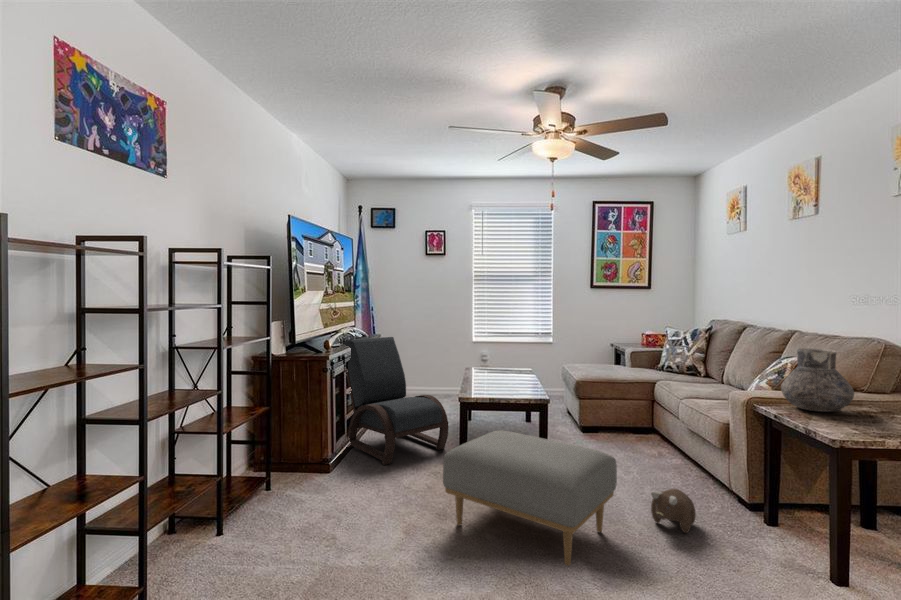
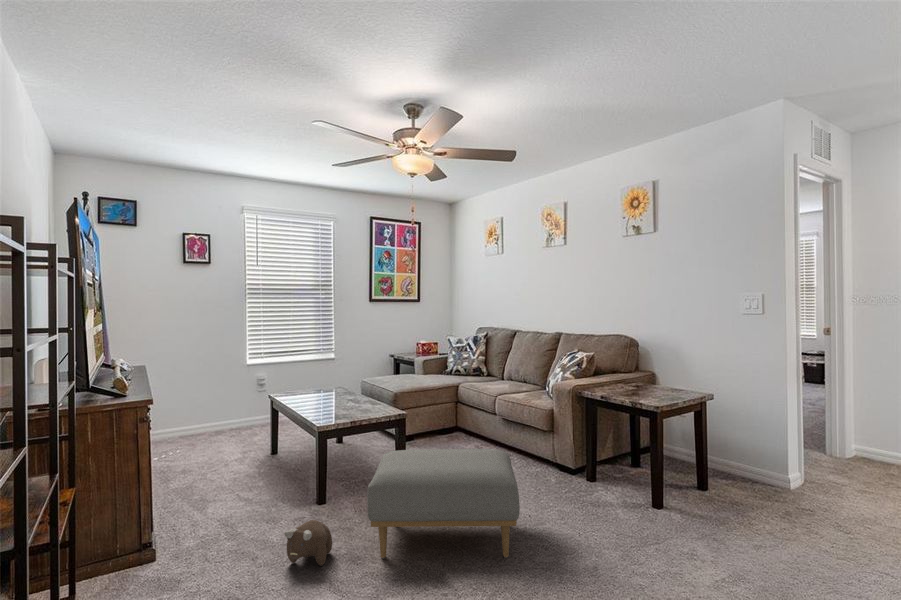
lounge chair: present [344,337,449,465] -> none [129,368,289,525]
vase: present [781,348,854,412] -> none [595,345,640,390]
plush toy: present [651,489,696,533] -> present [284,520,332,566]

